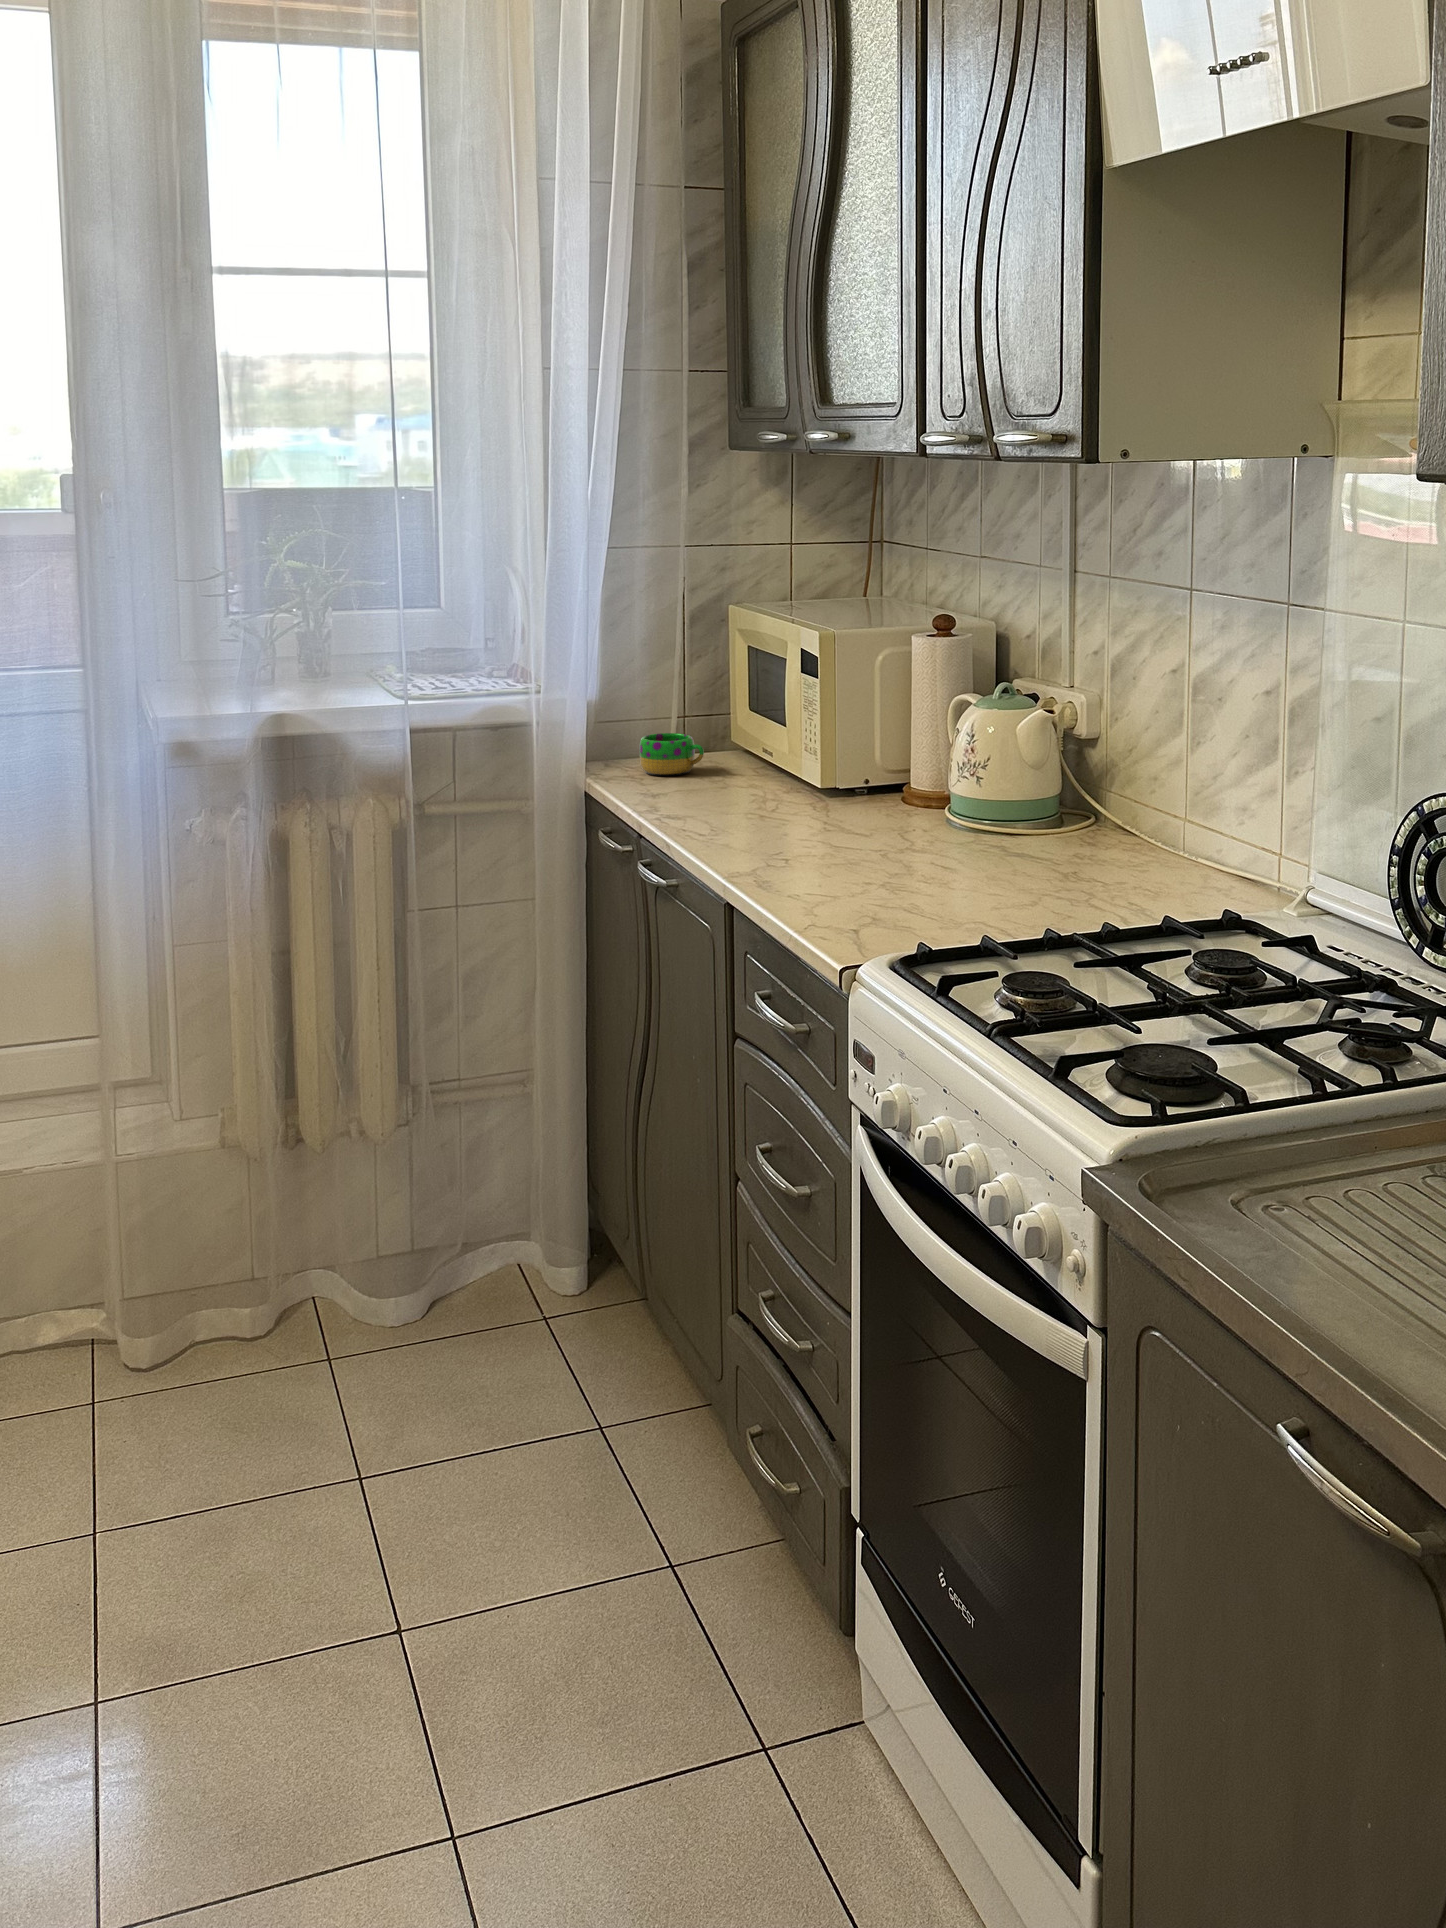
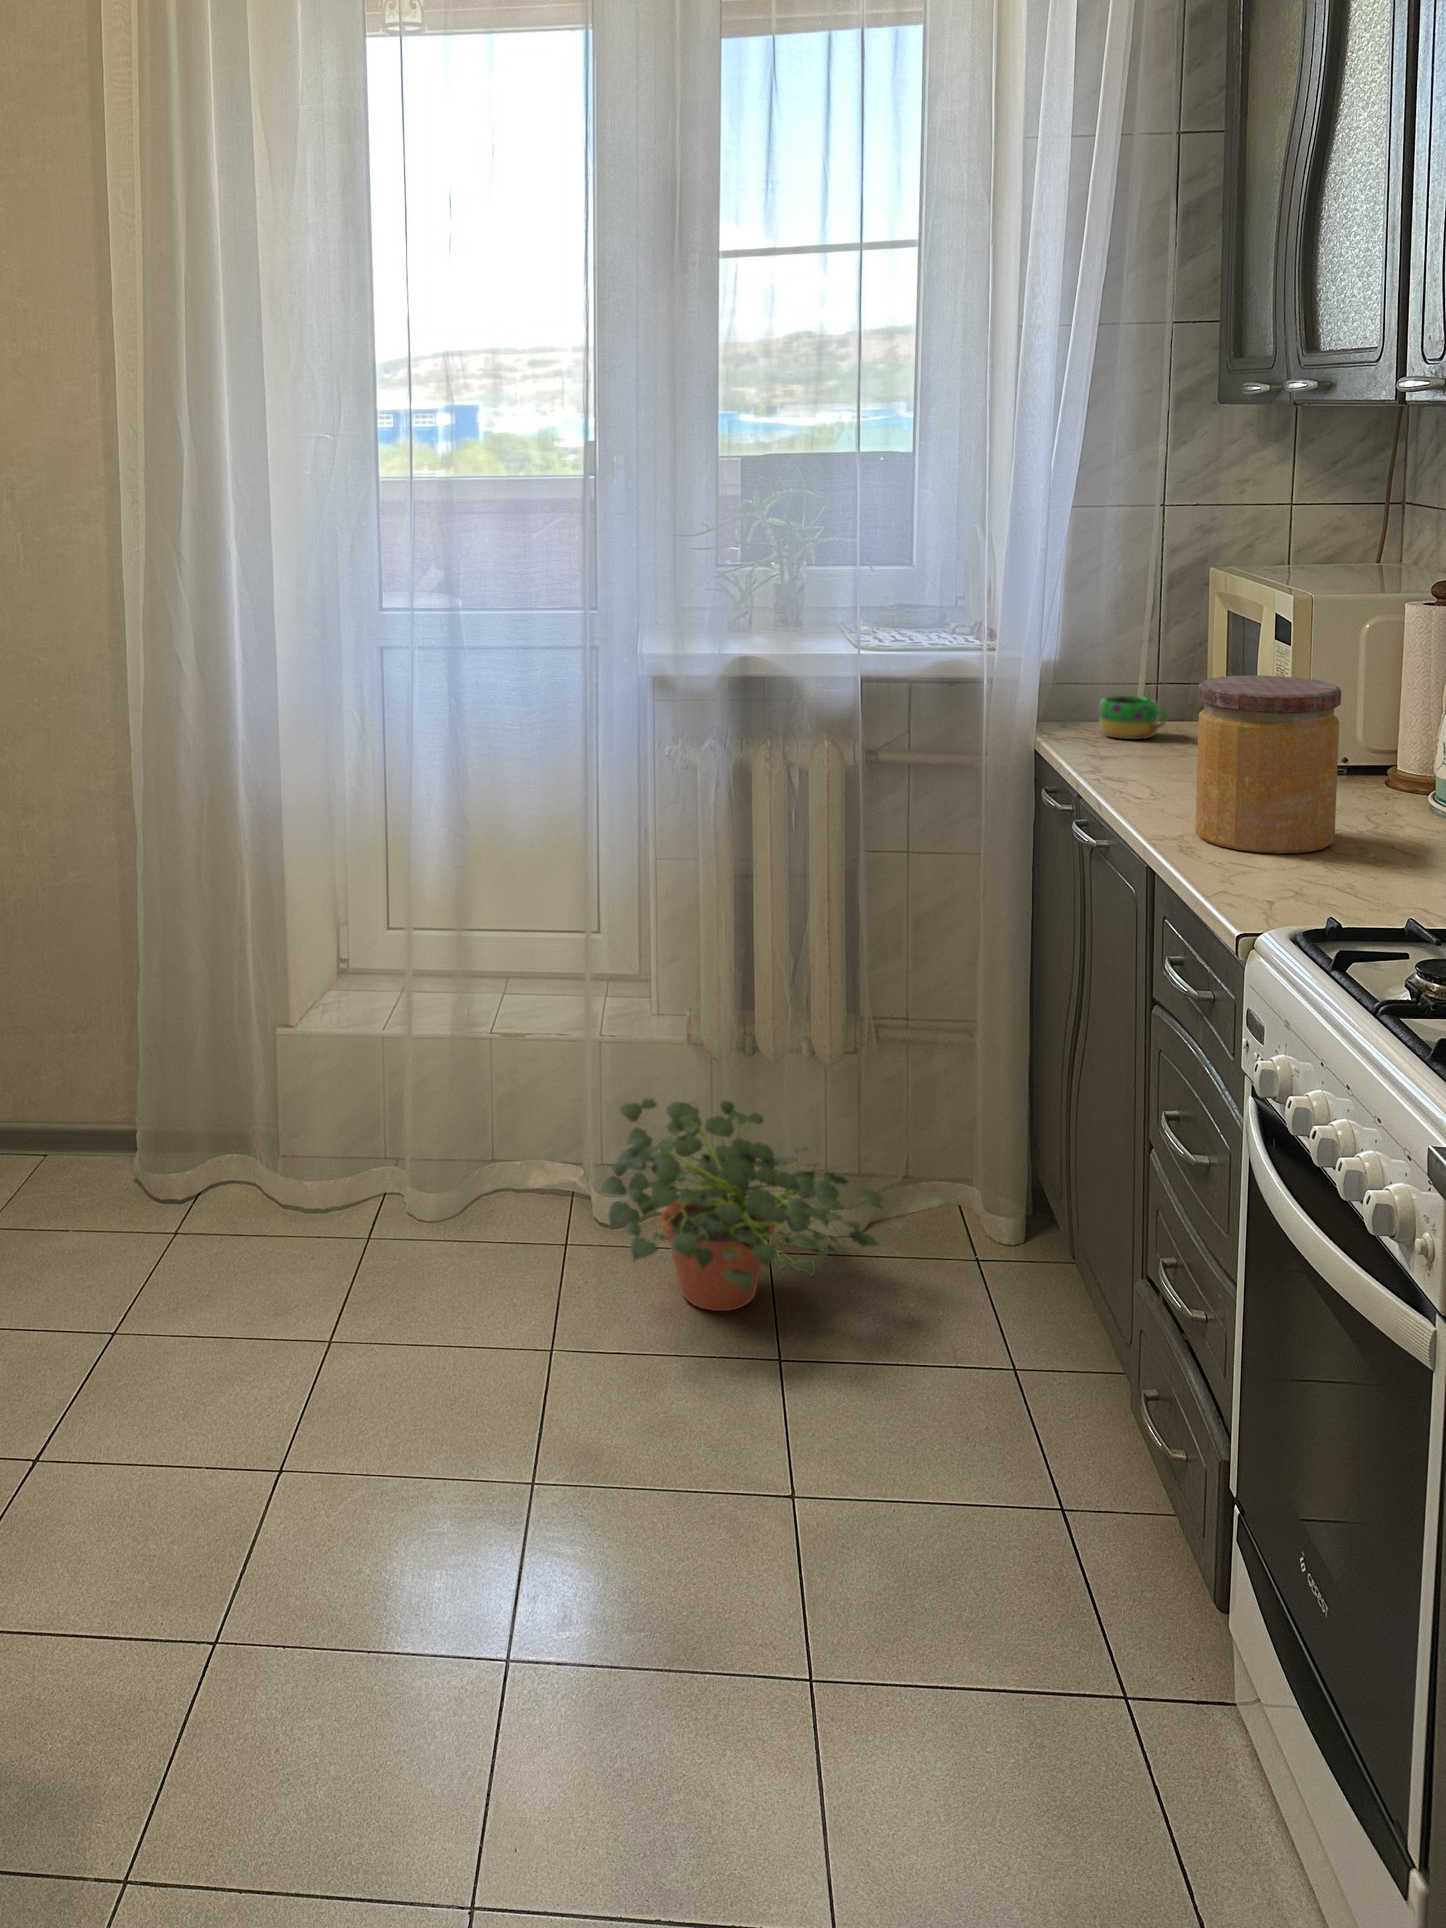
jar: none [762,710,889,881] -> present [1195,675,1341,853]
potted plant: none [141,1198,458,1436] -> present [601,1099,884,1311]

